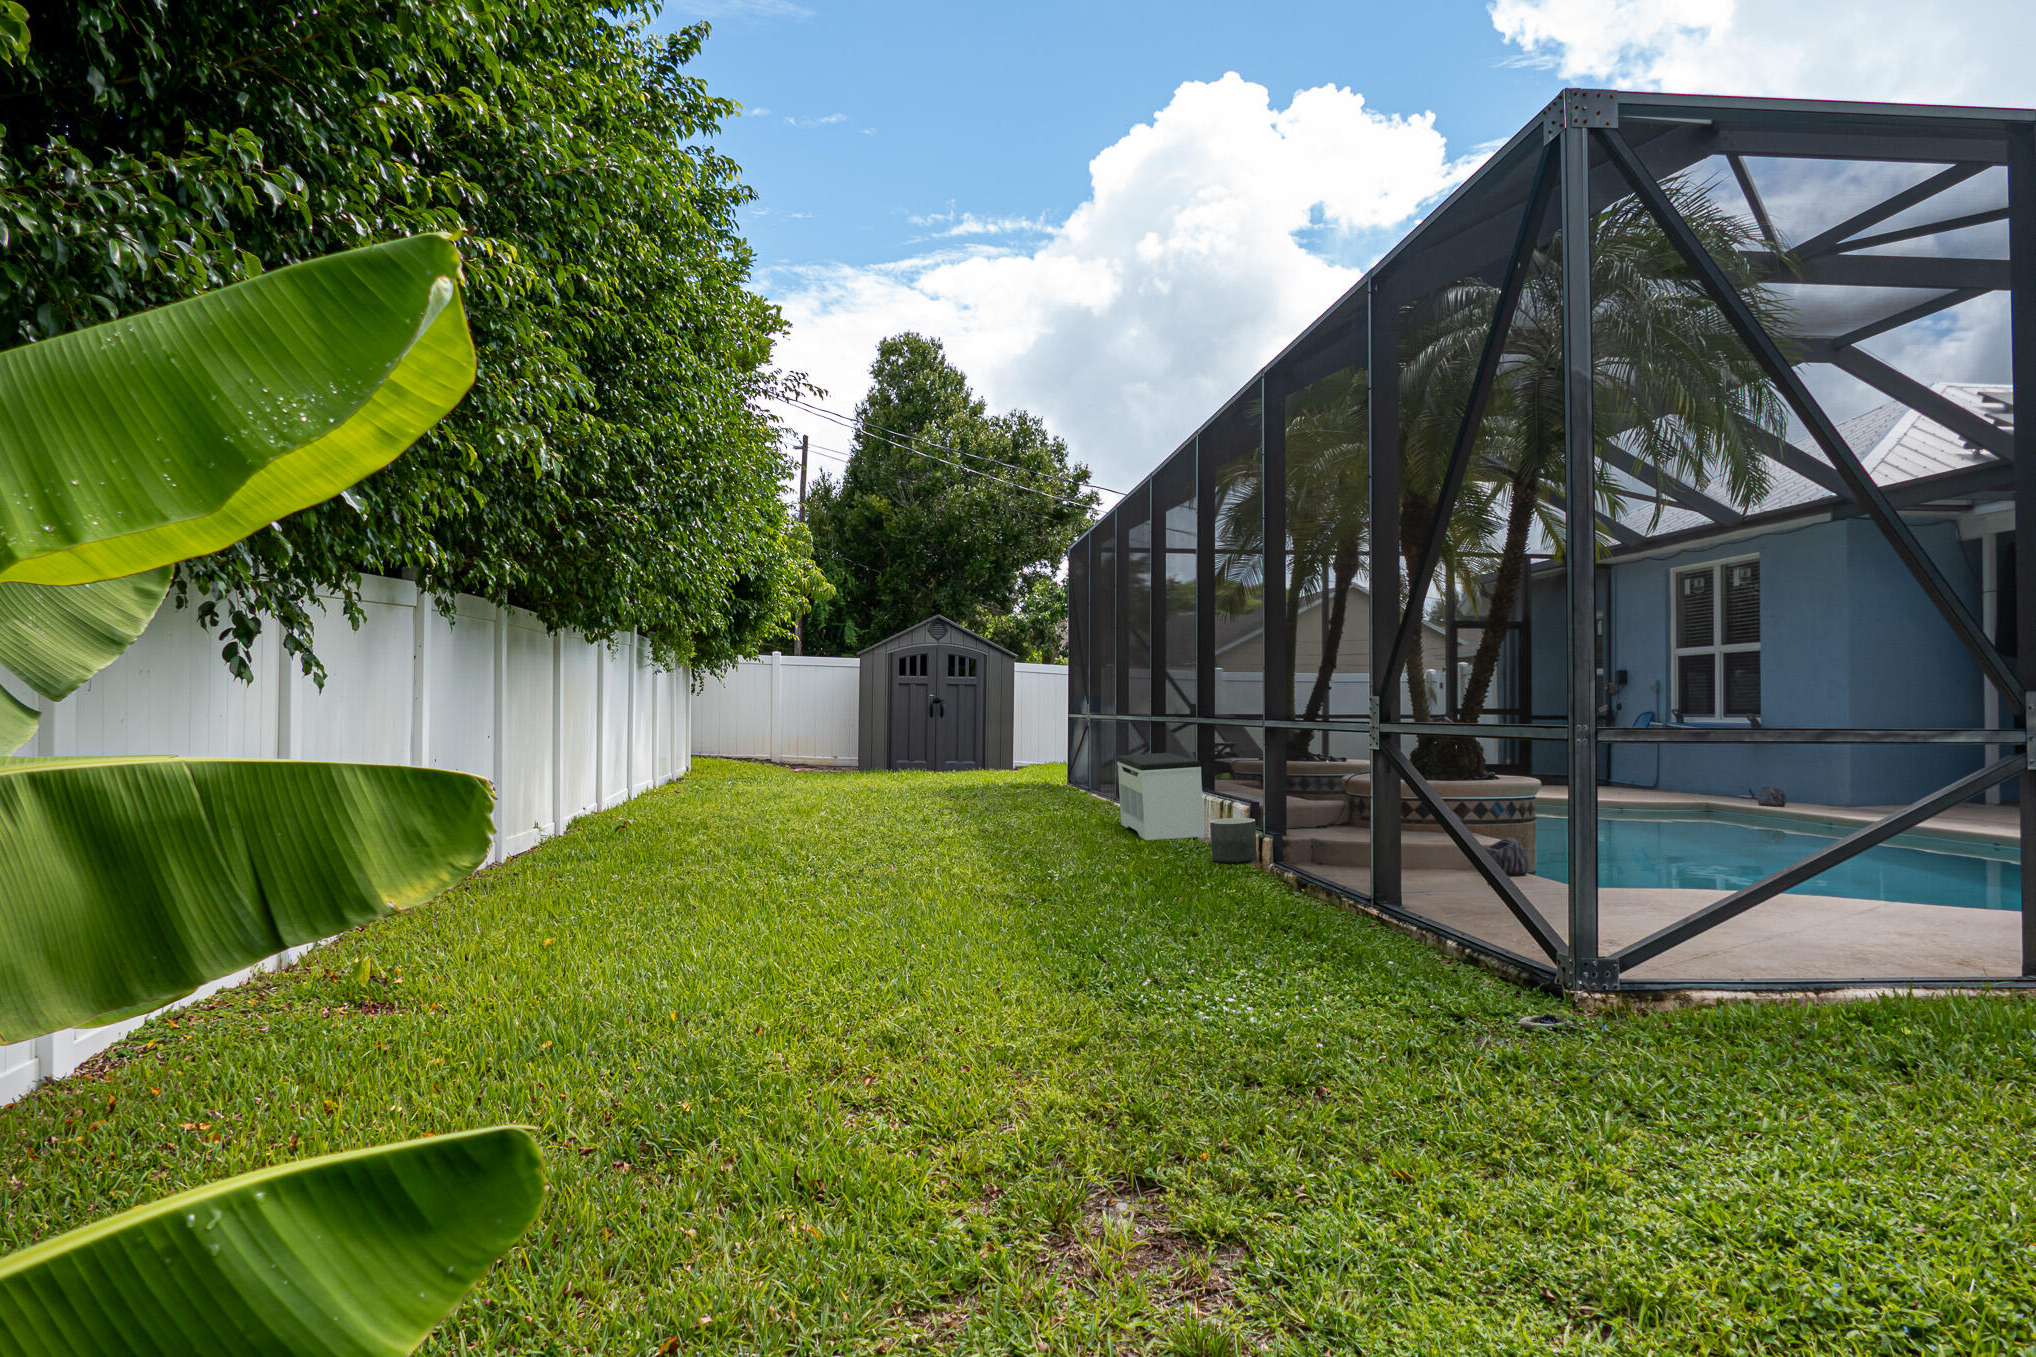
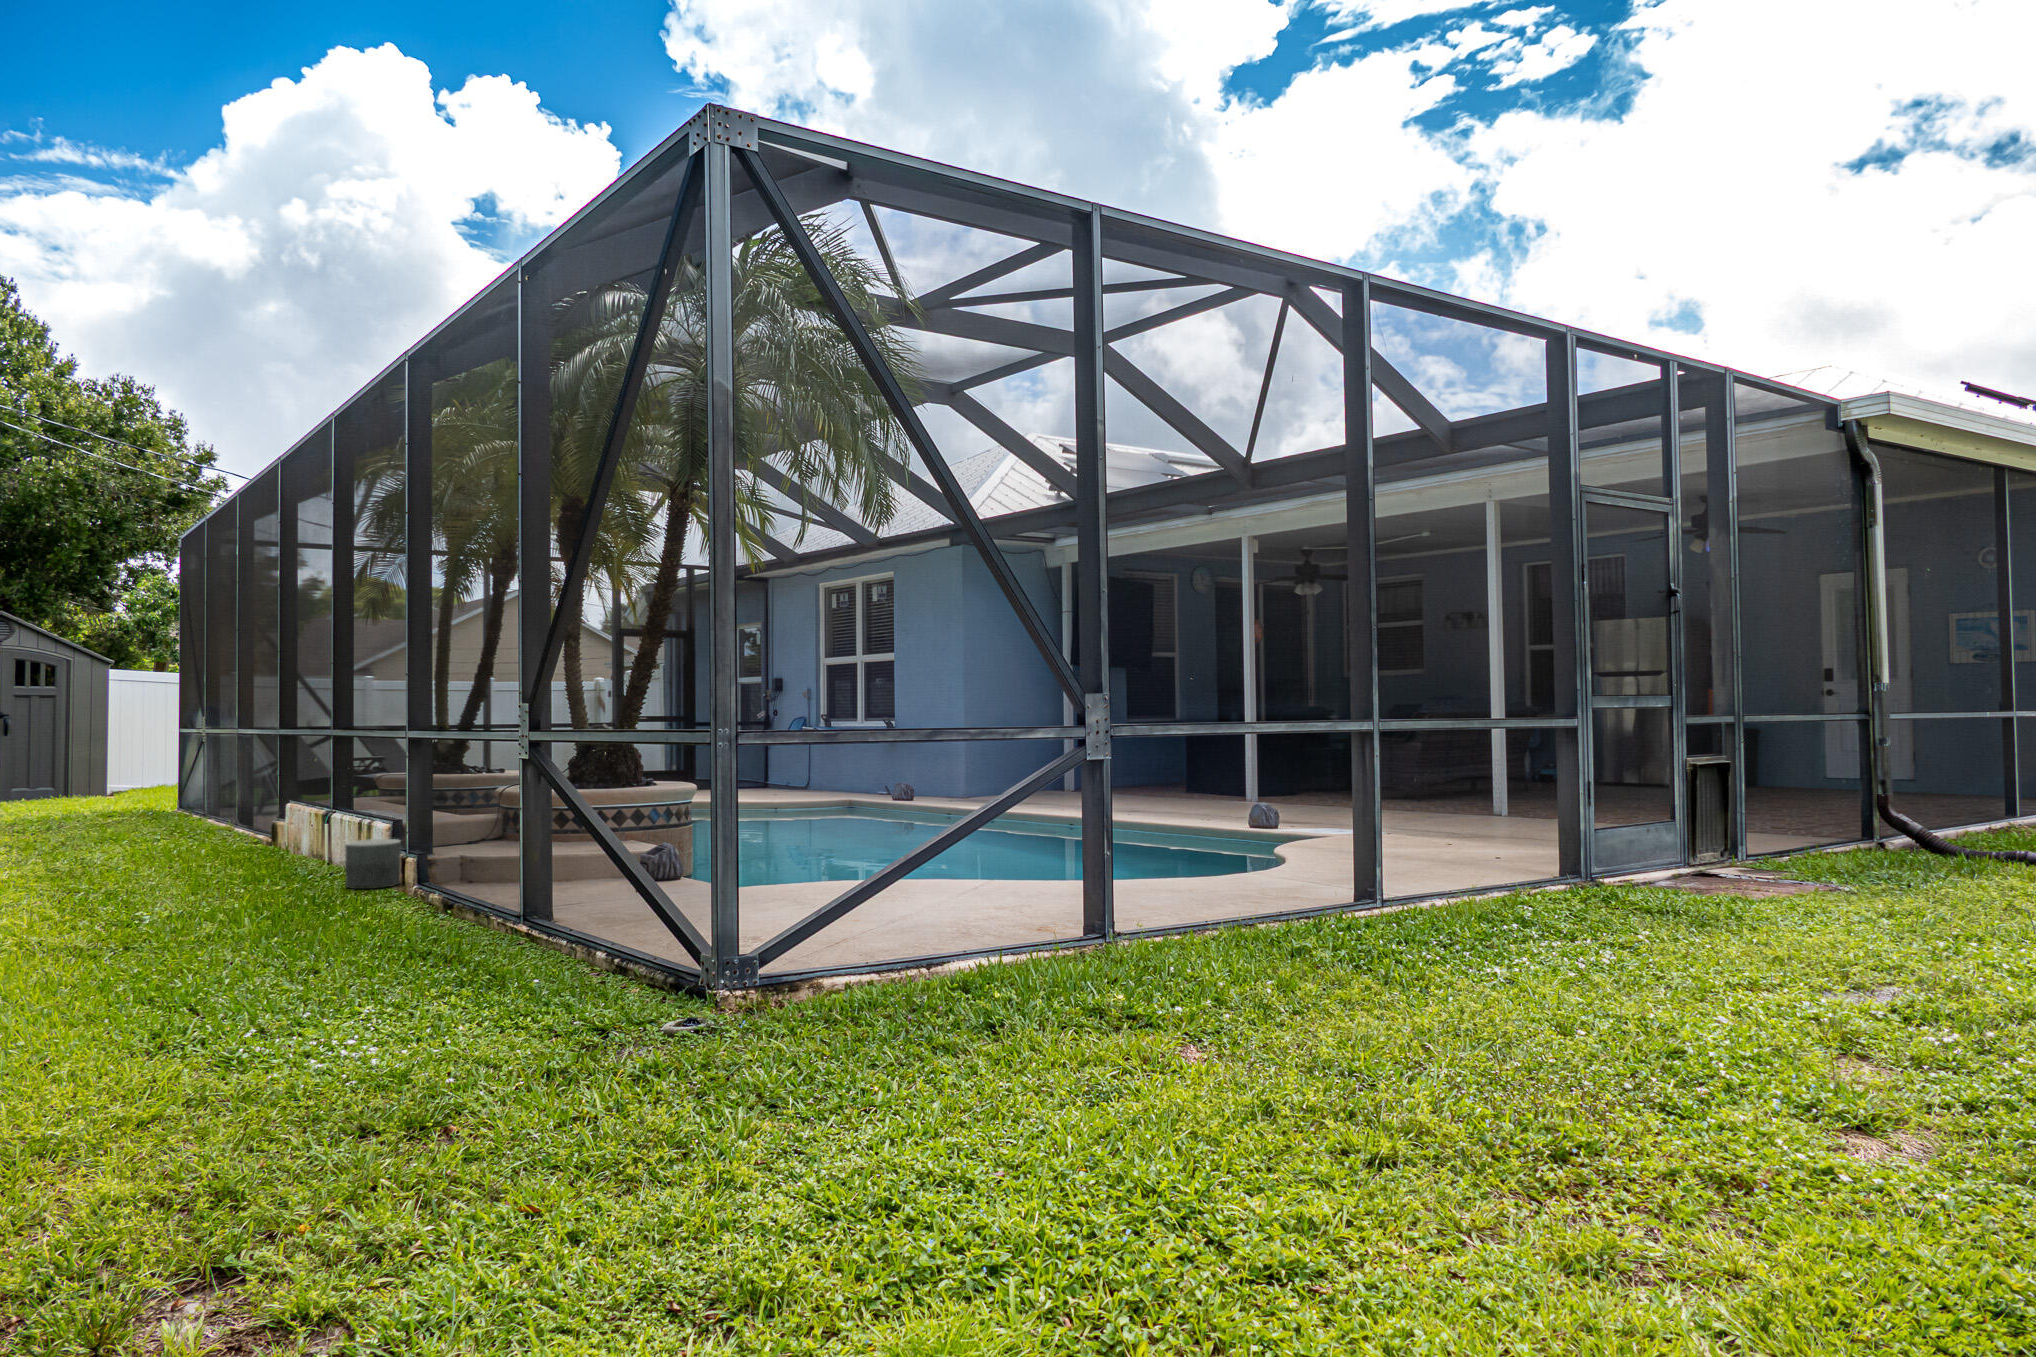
bench: present [1117,753,1204,840] -> none [232,769,340,869]

